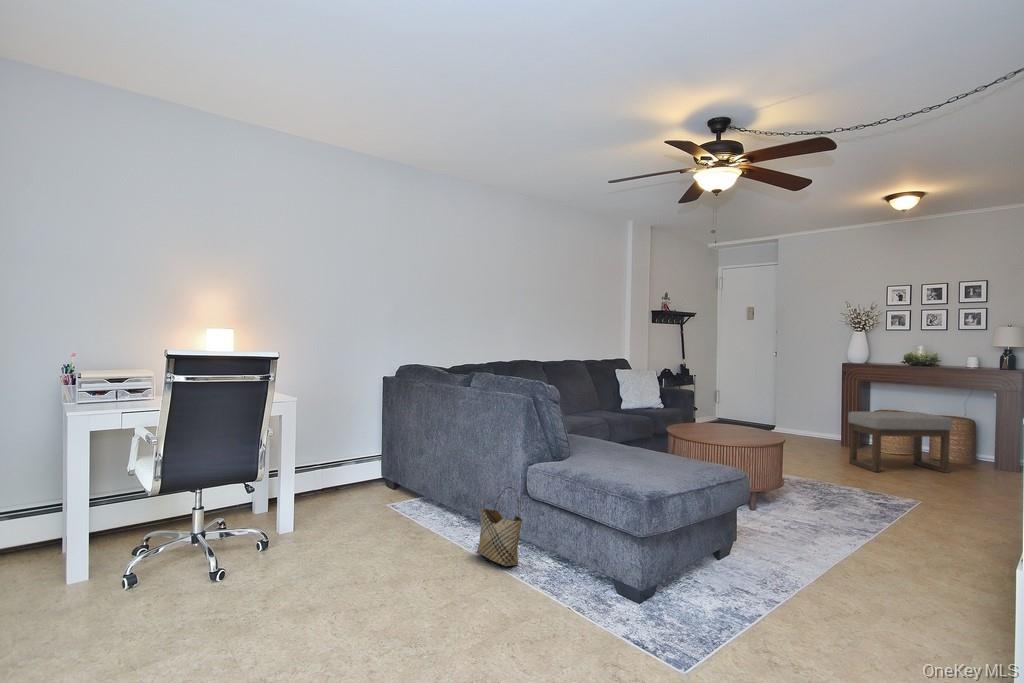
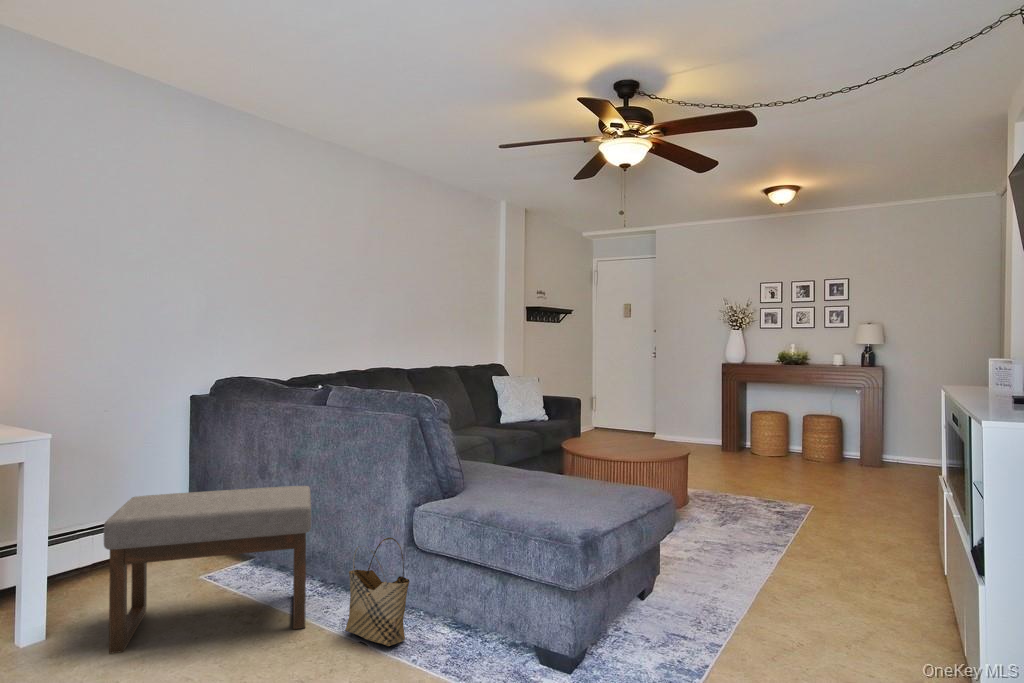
ottoman: present [848,411,953,473] -> present [104,486,311,654]

